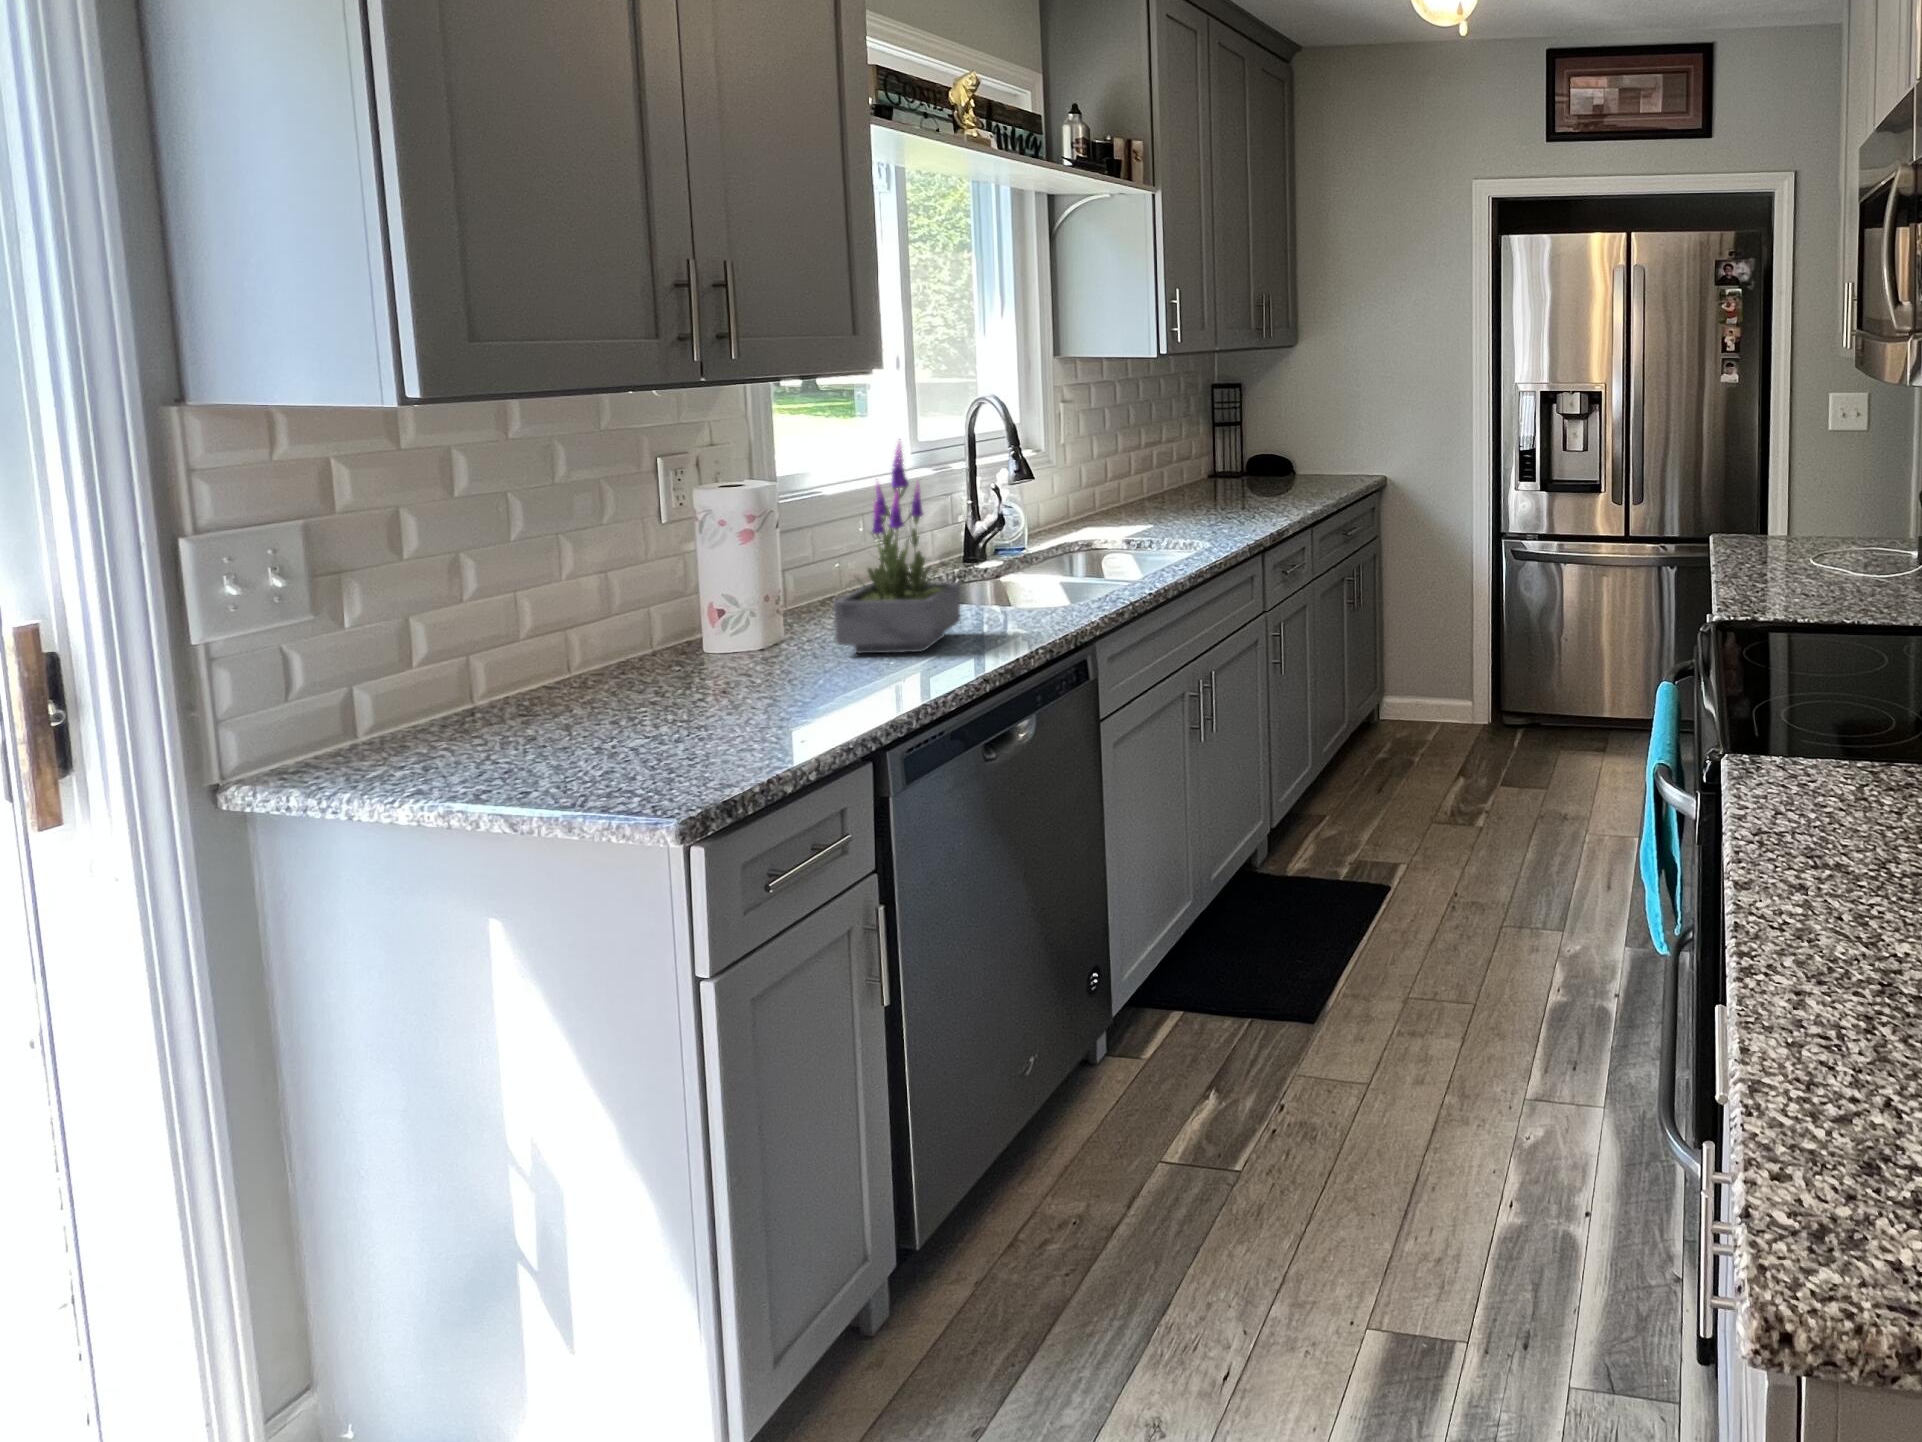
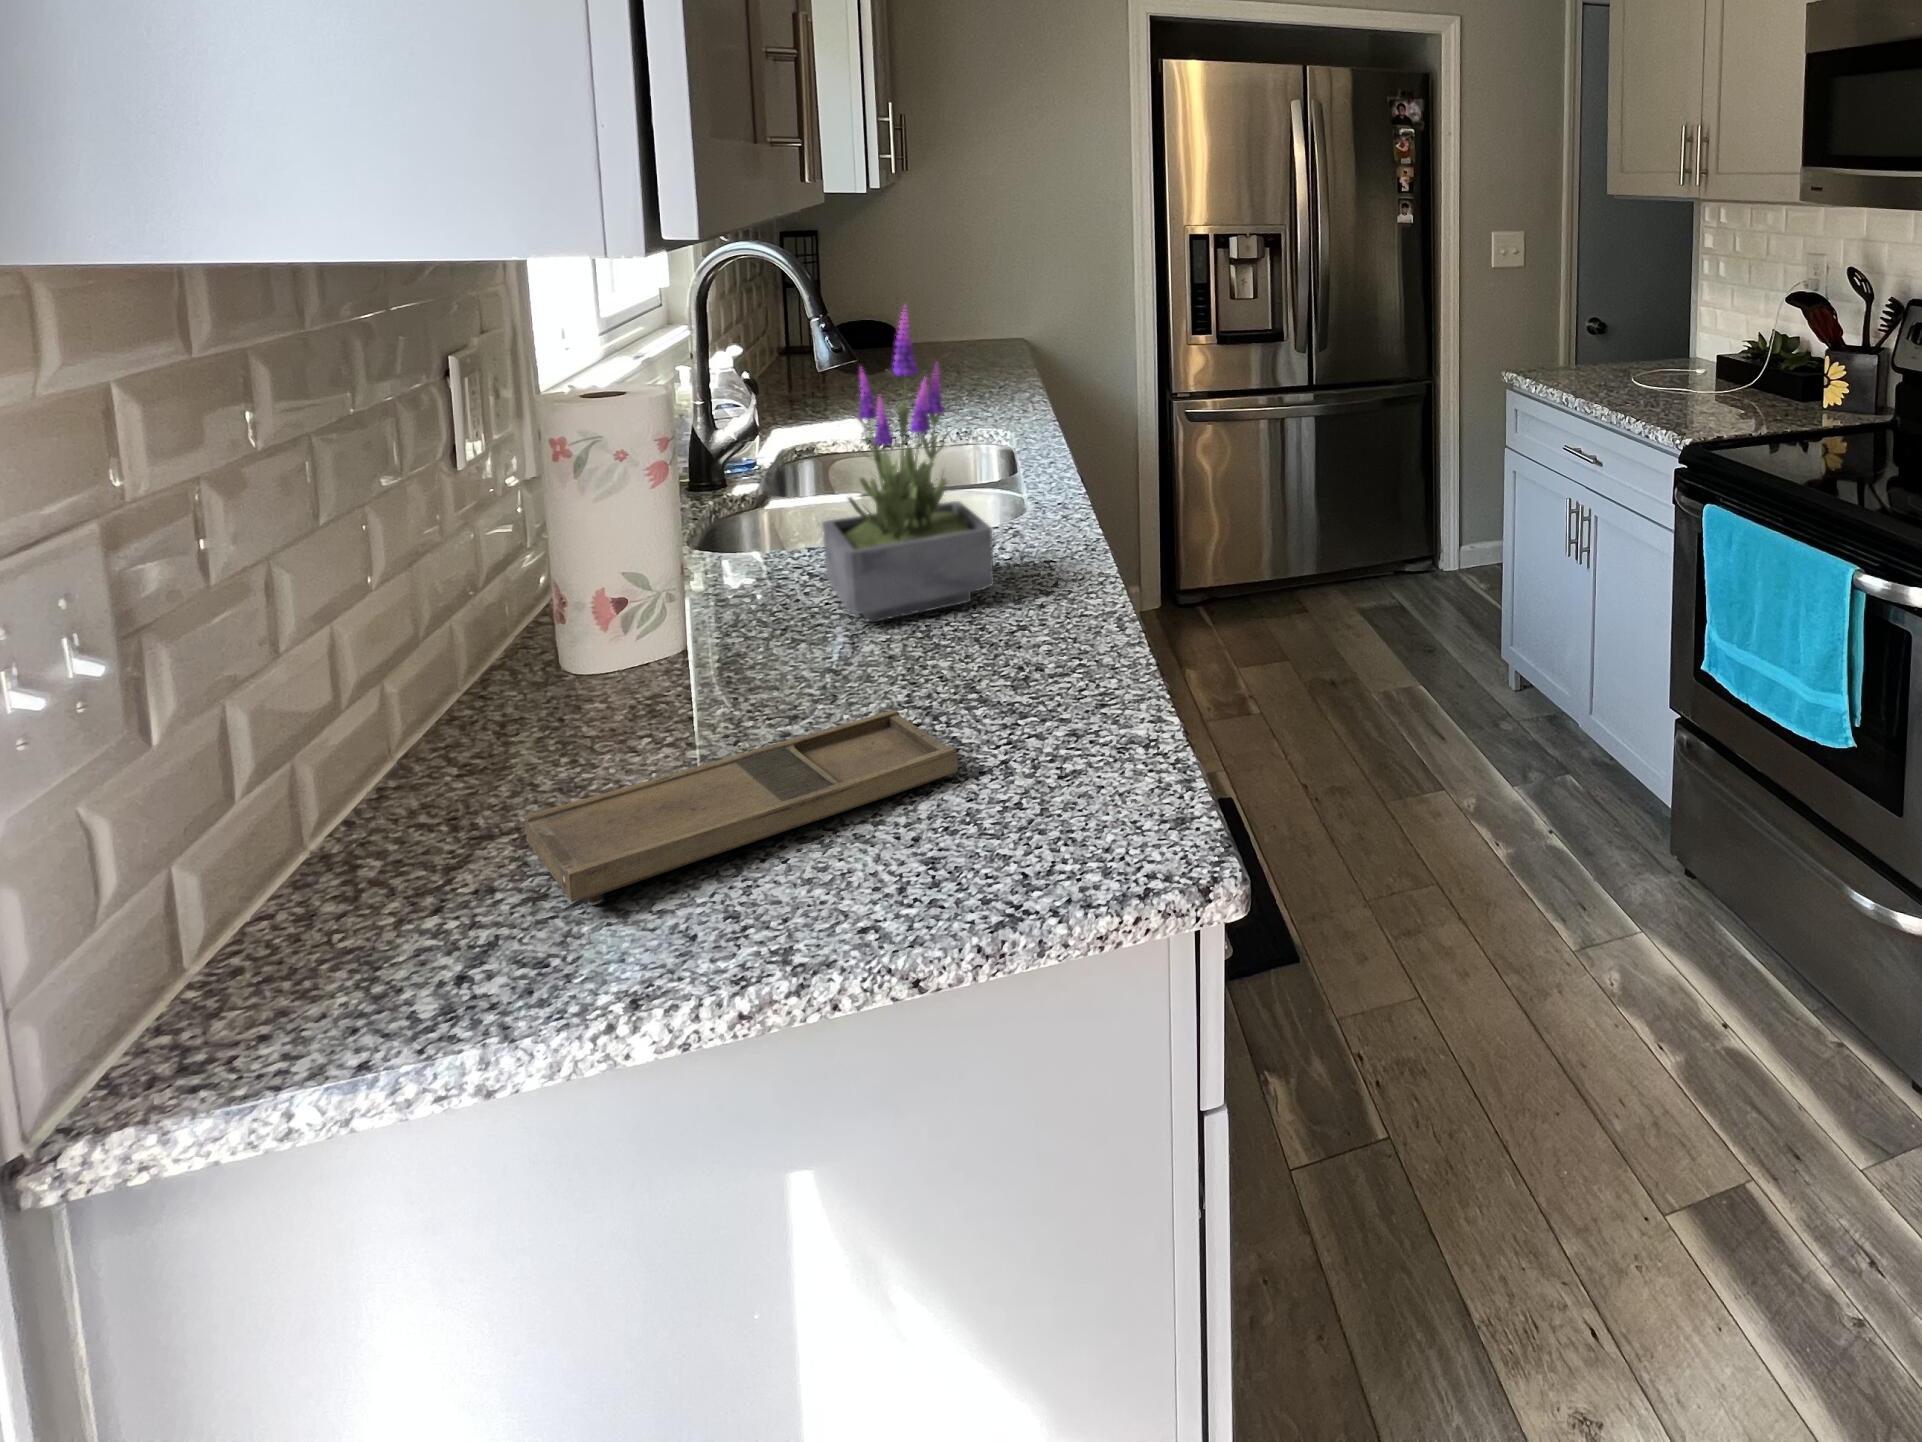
tray: none [470,695,735,752] -> present [525,710,958,905]

